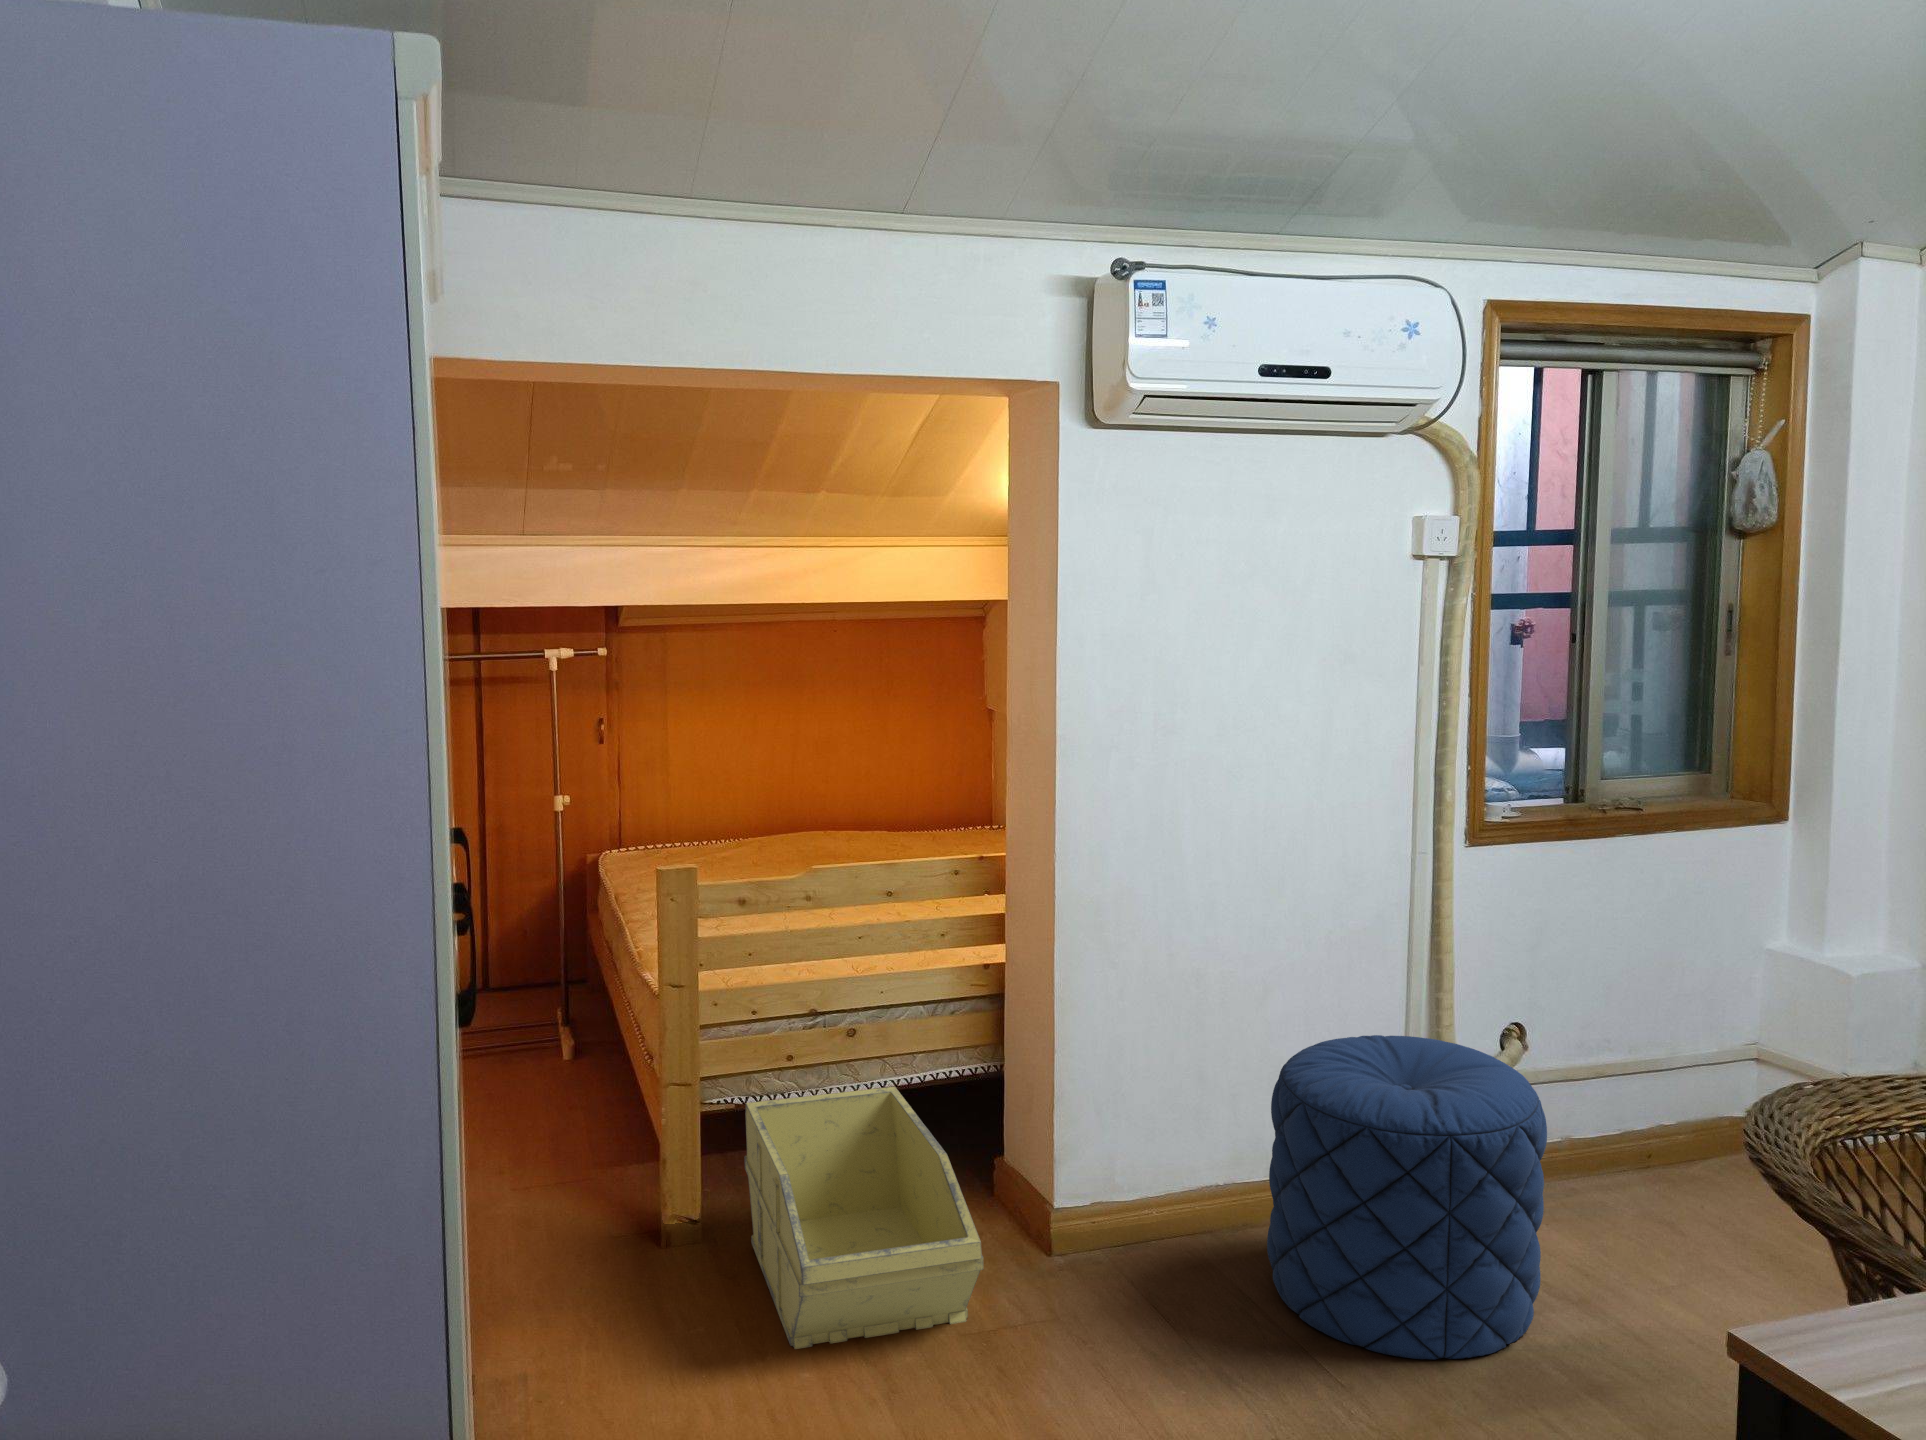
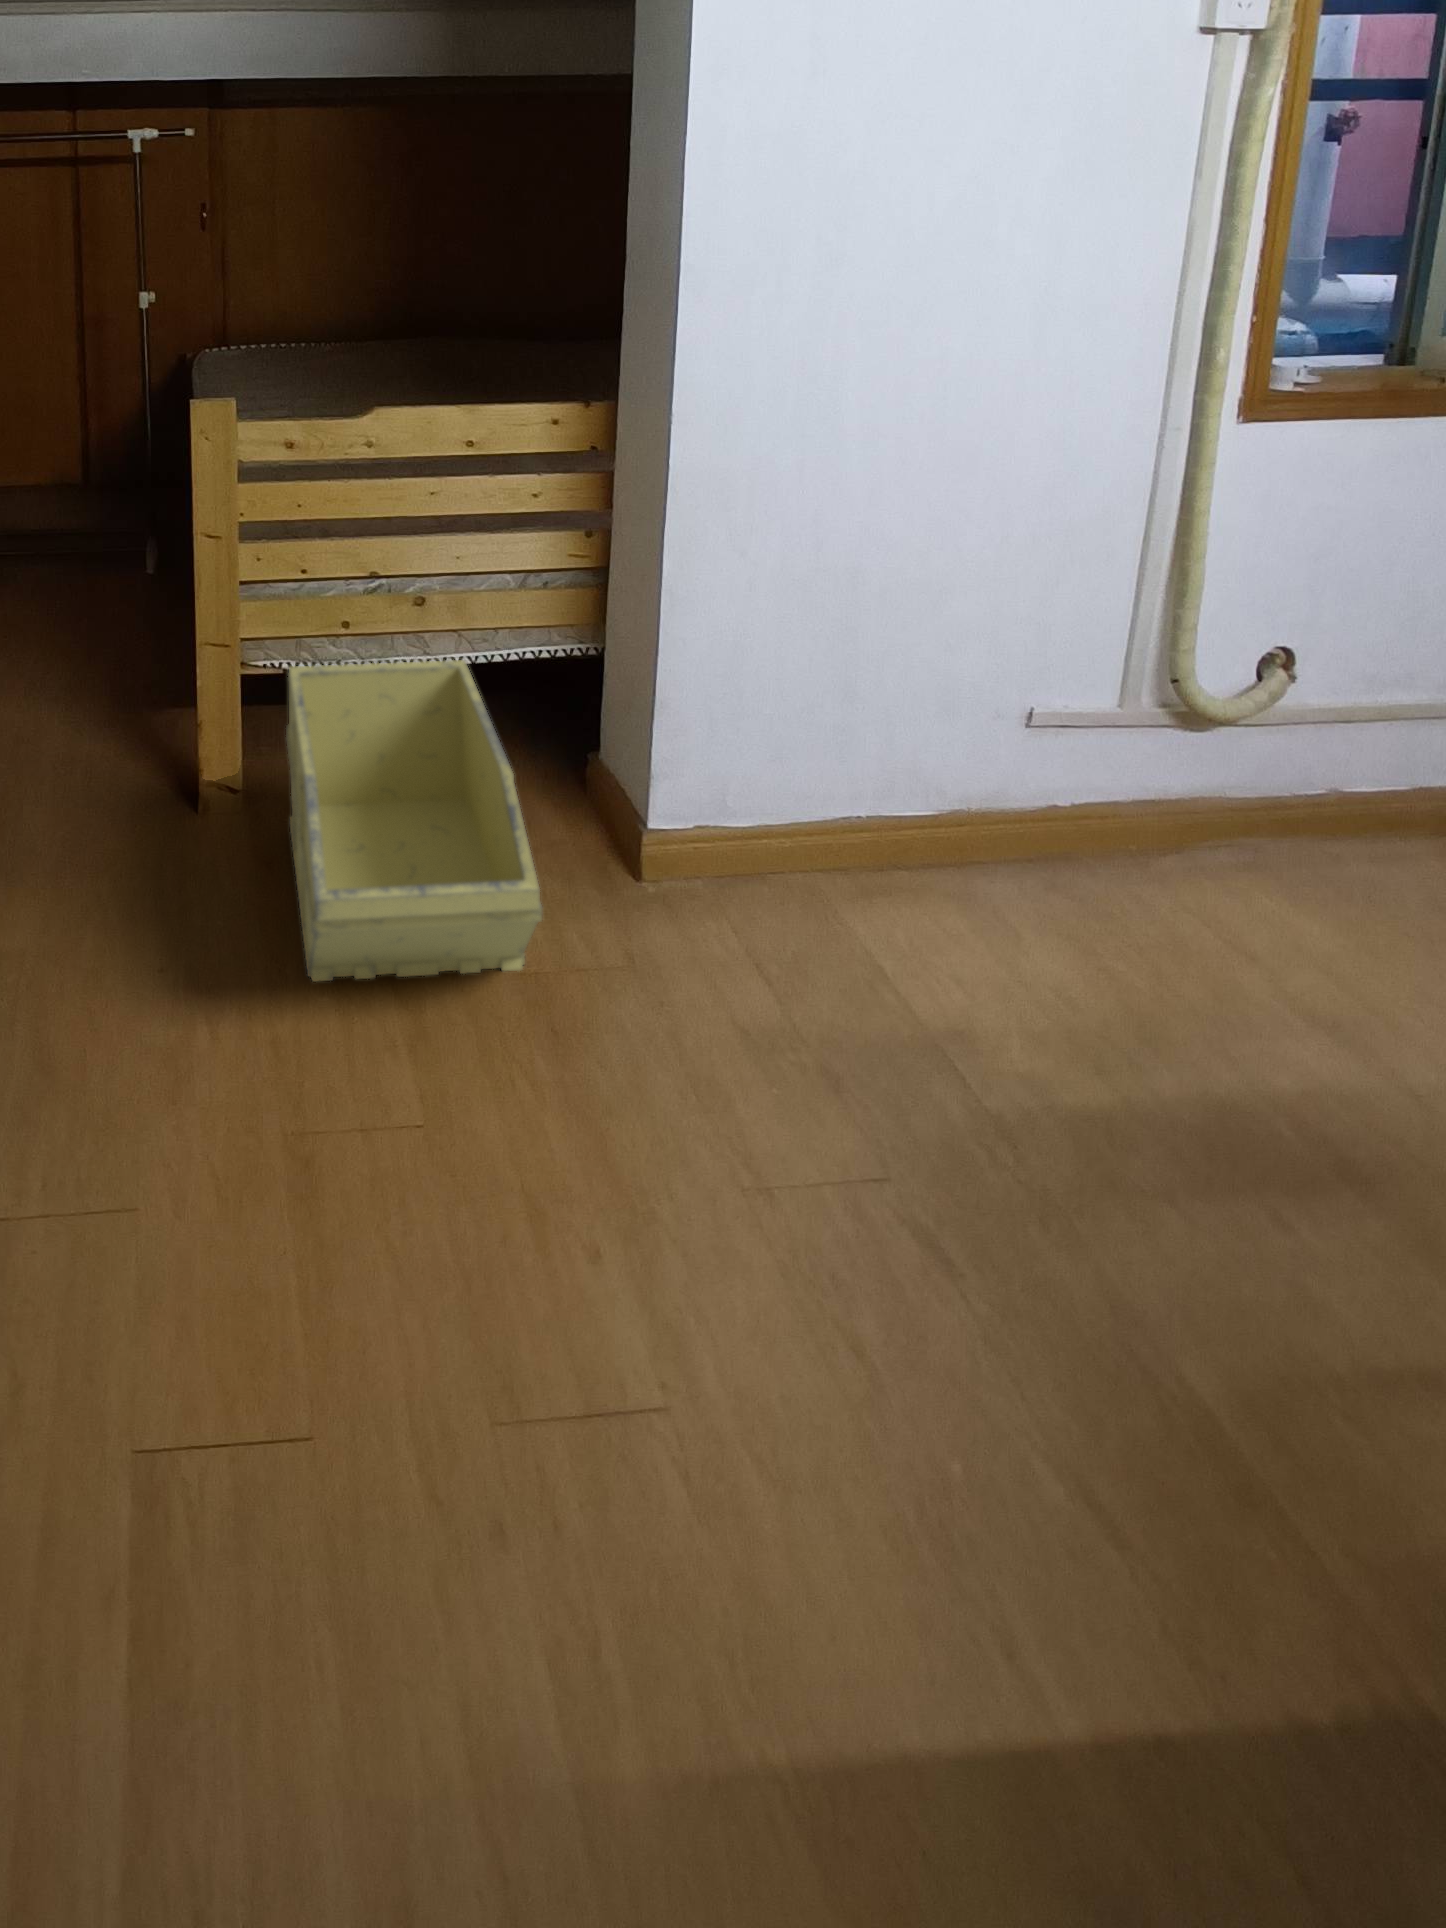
pouf: present [1267,1035,1547,1360] -> none [918,667,1342,1129]

